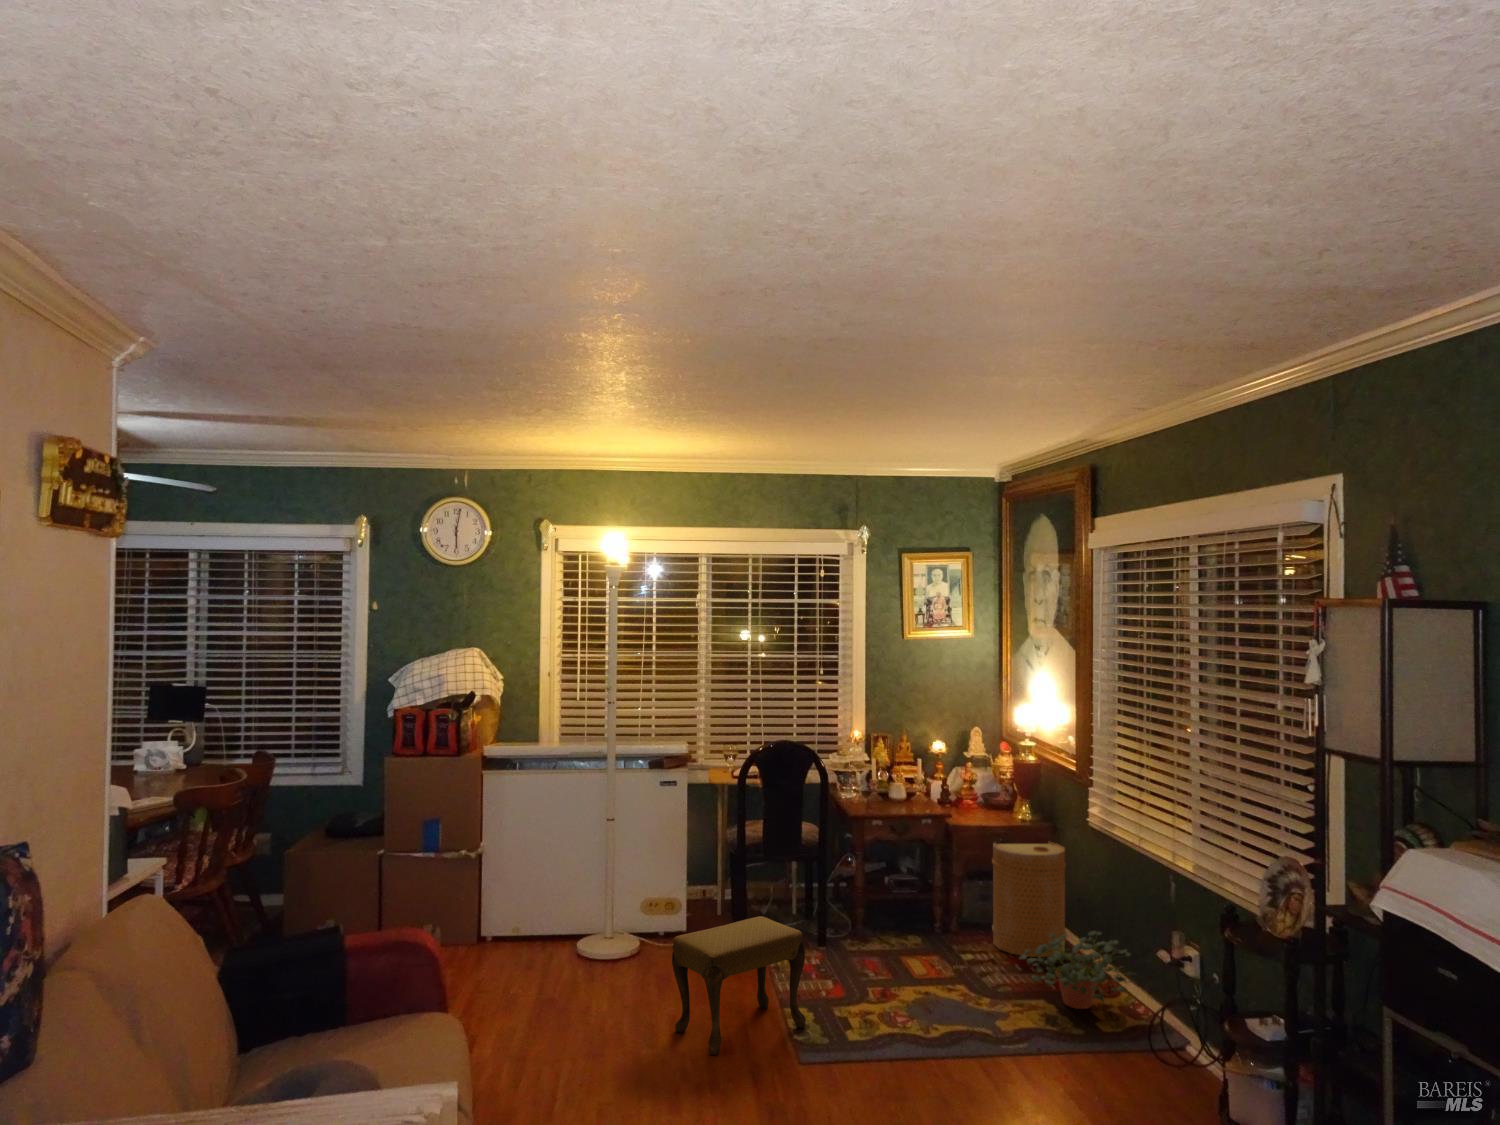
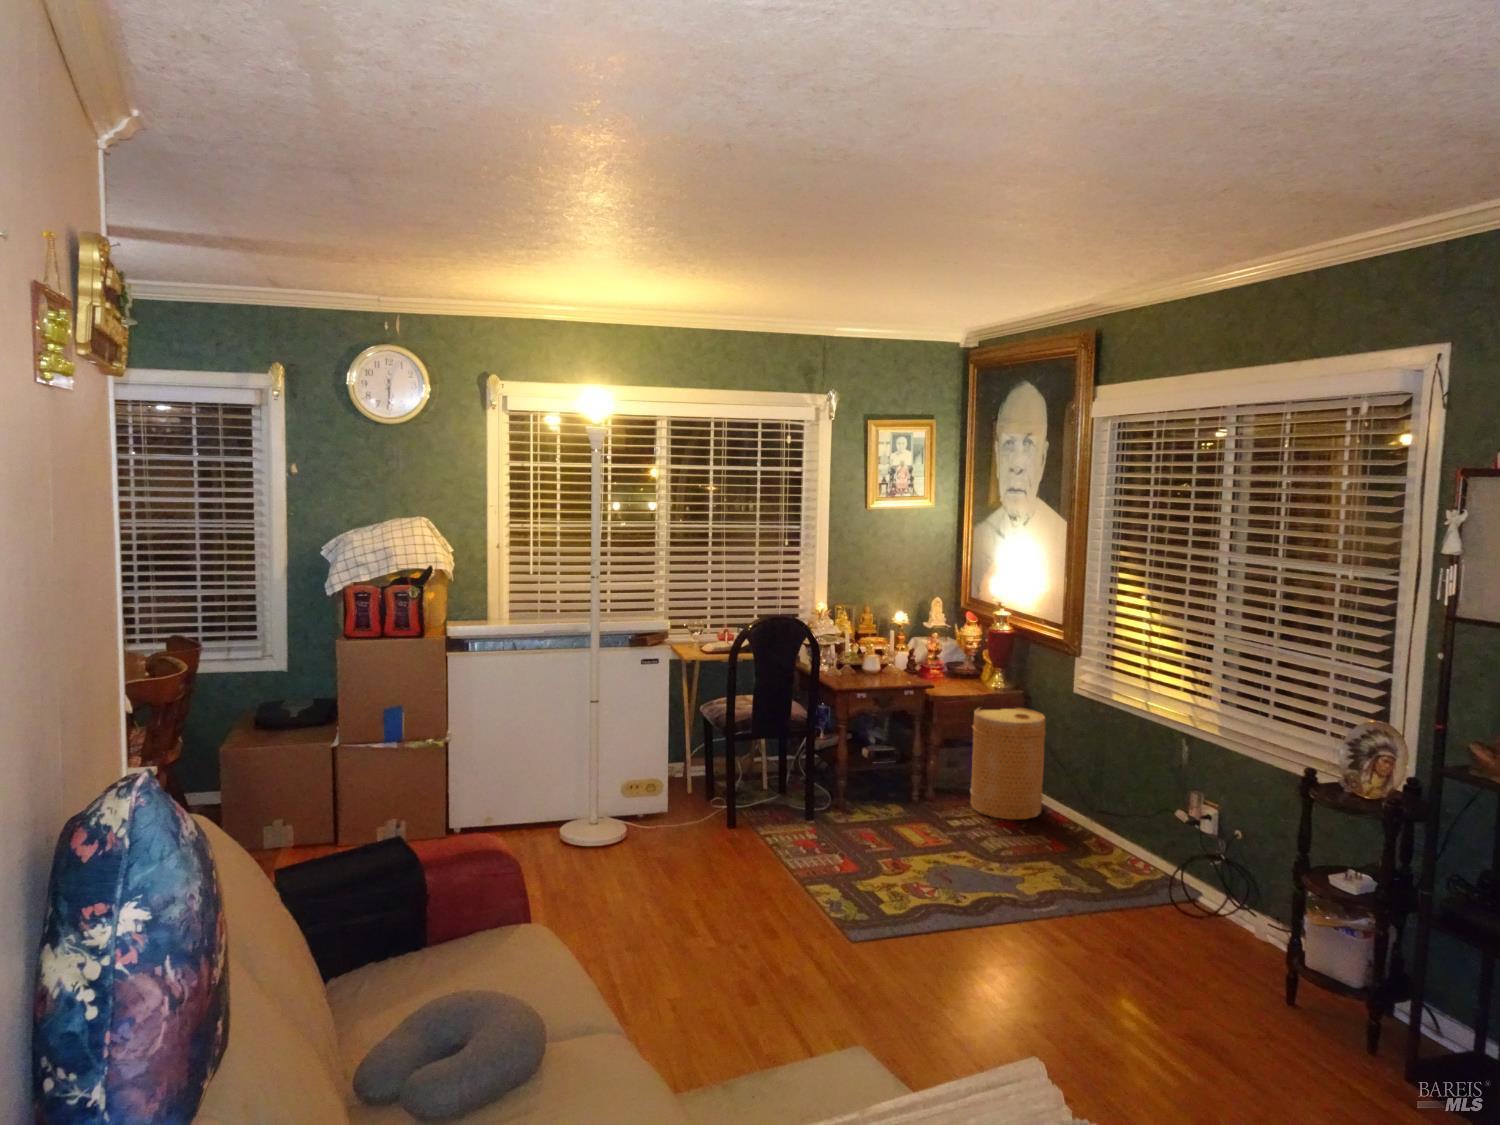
footstool: present [672,916,806,1055] -> none [704,798,837,944]
potted plant: present [1019,931,1139,1009] -> none [1024,794,1142,870]

